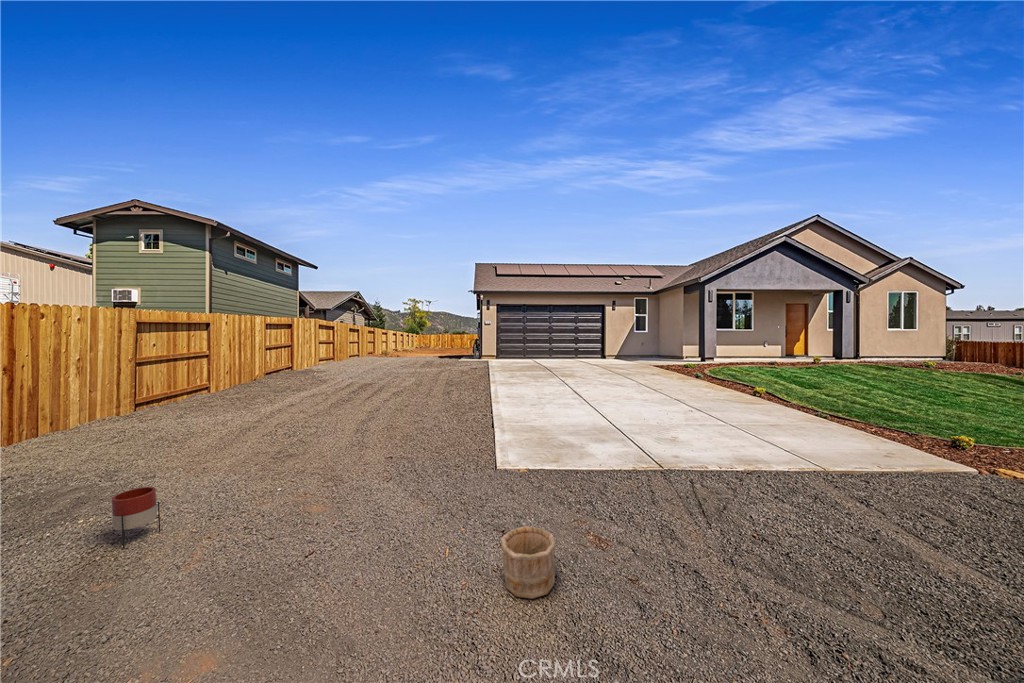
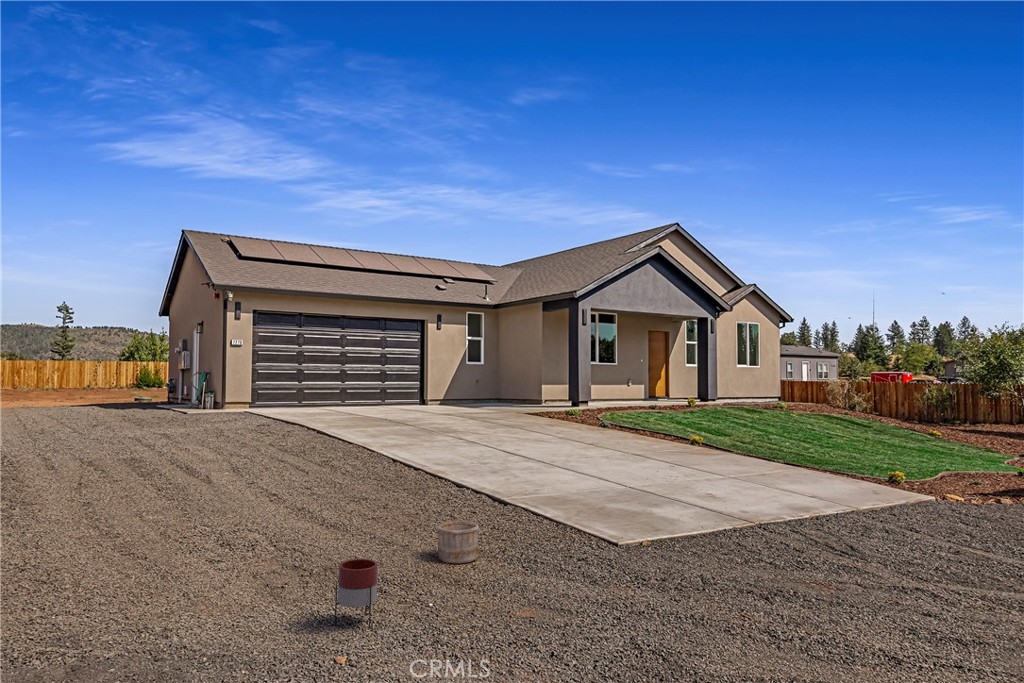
wooden bucket: present [501,526,555,599] -> present [437,521,479,564]

